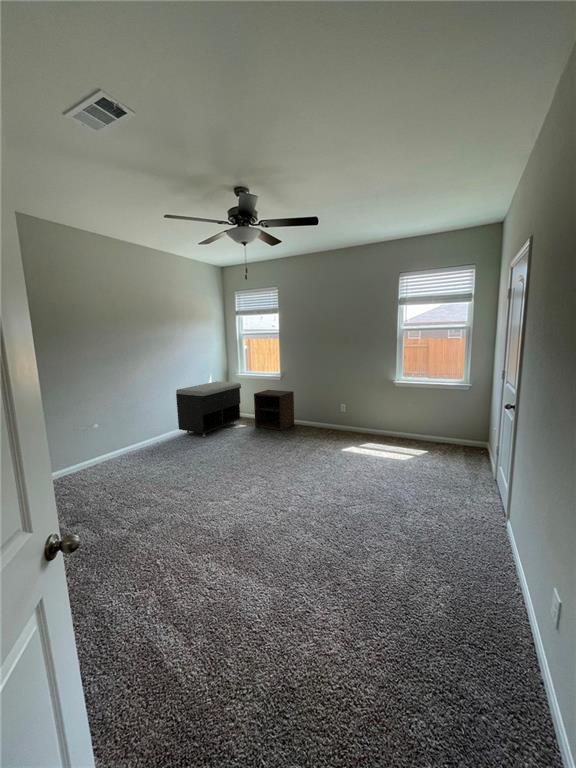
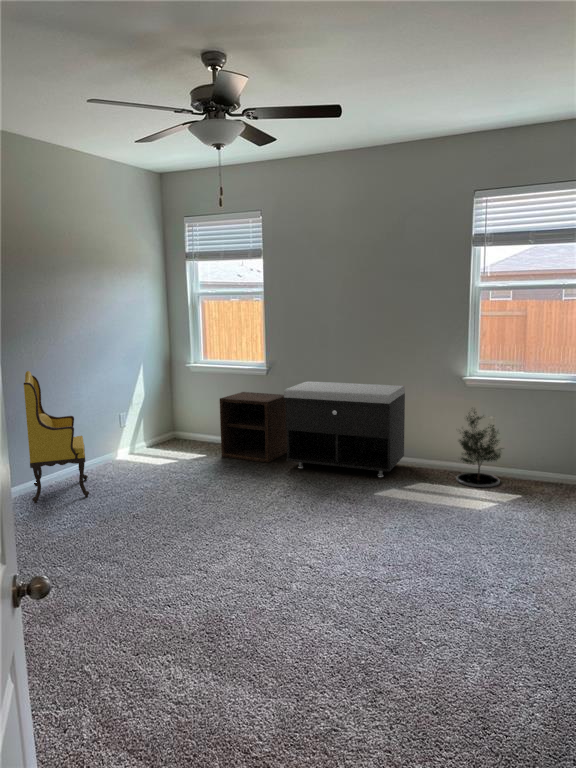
armchair: none [139,378,178,454] -> present [24,371,89,503]
storage bench: present [176,381,241,437] -> present [284,381,405,477]
potted tree: none [390,399,420,447] -> present [456,412,501,488]

